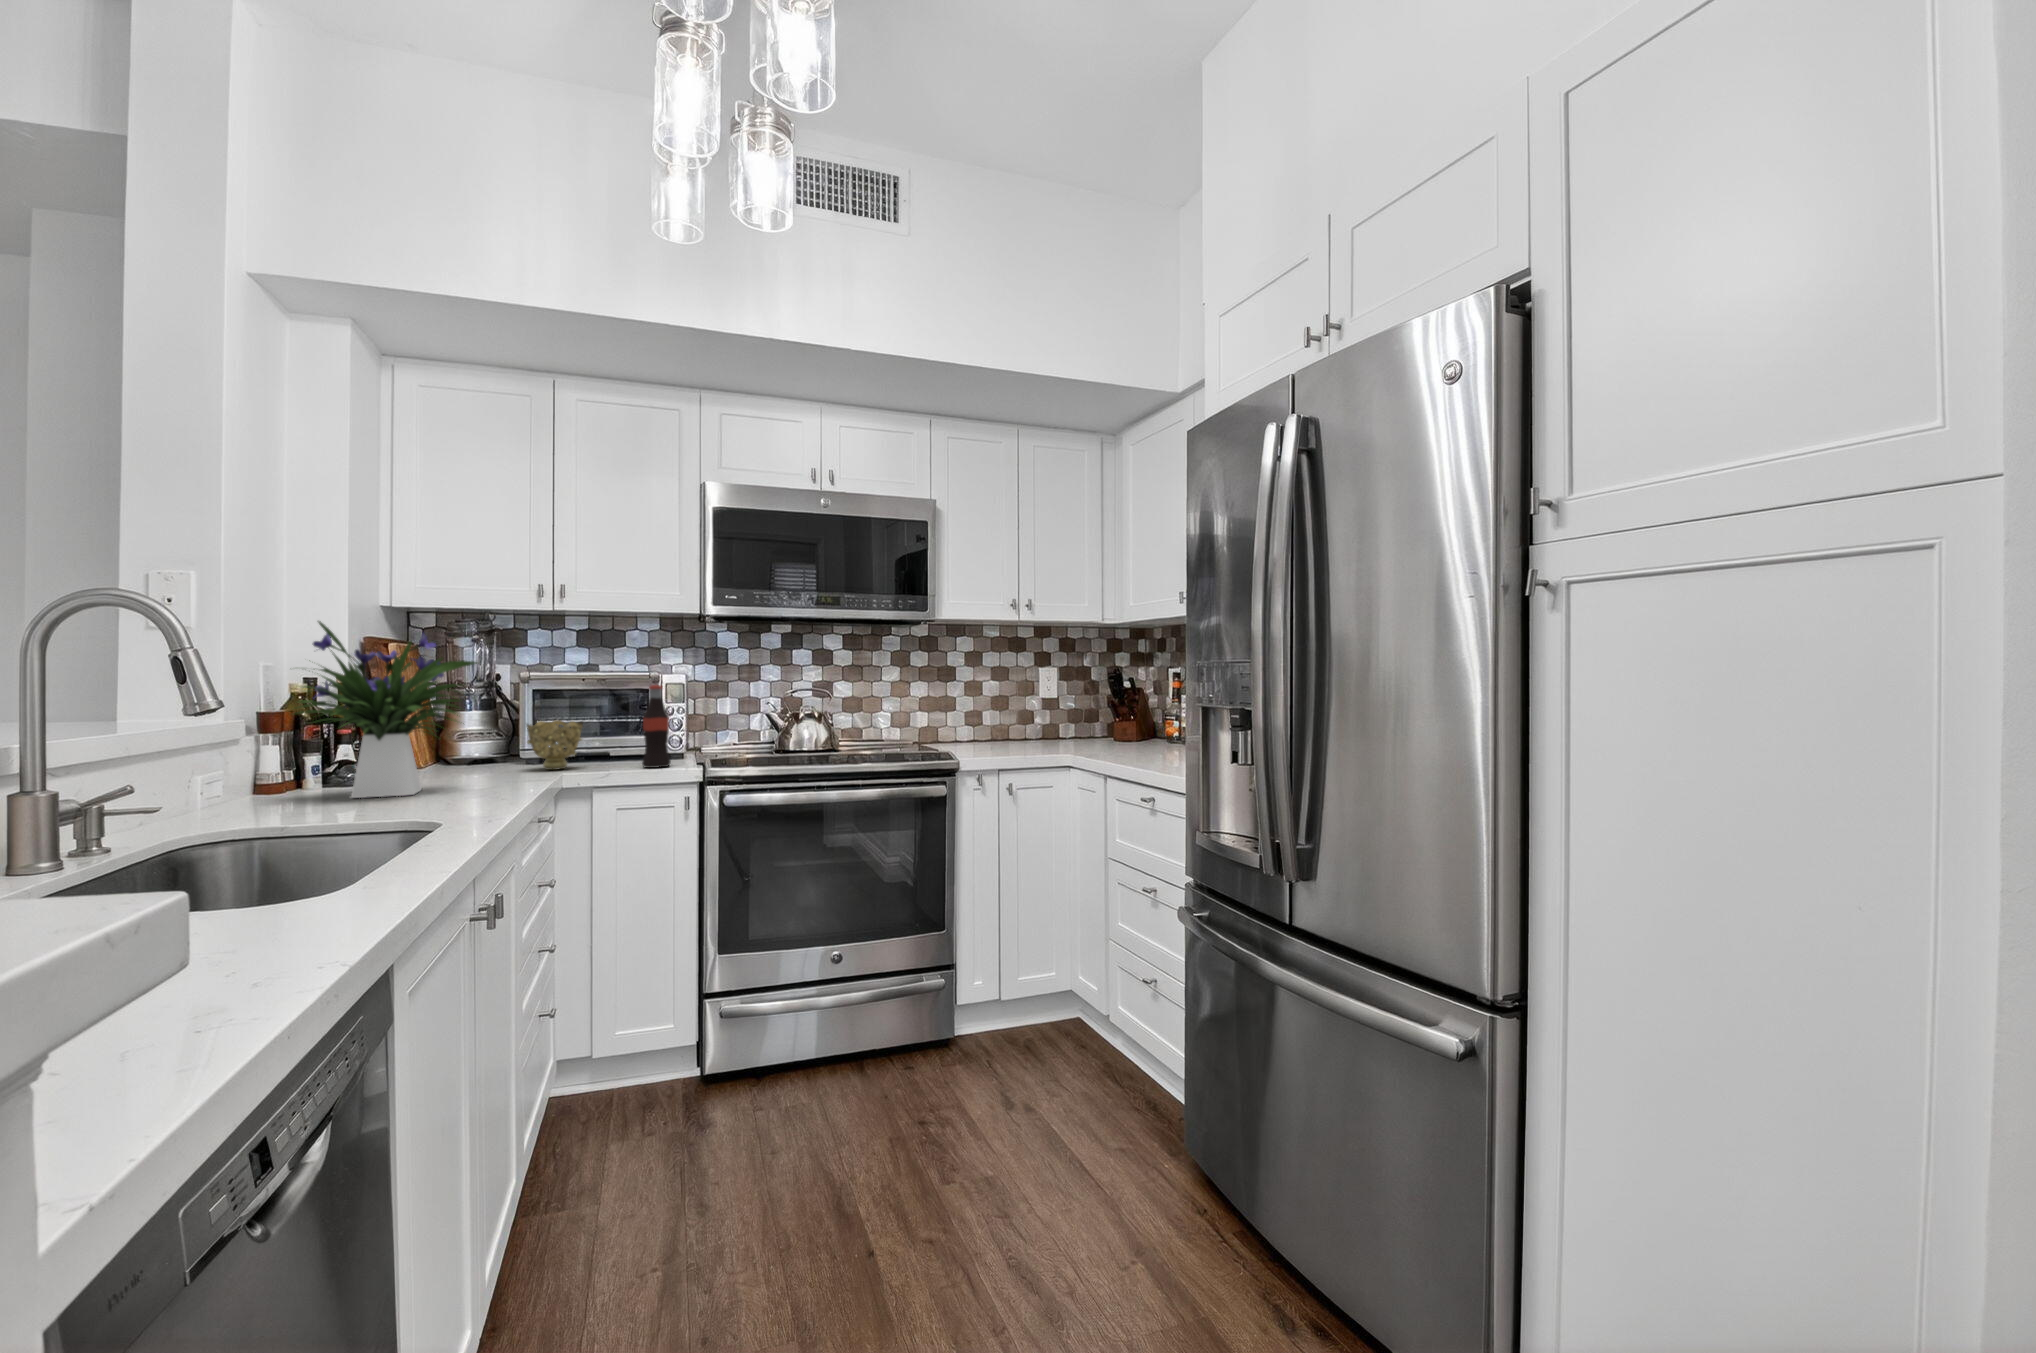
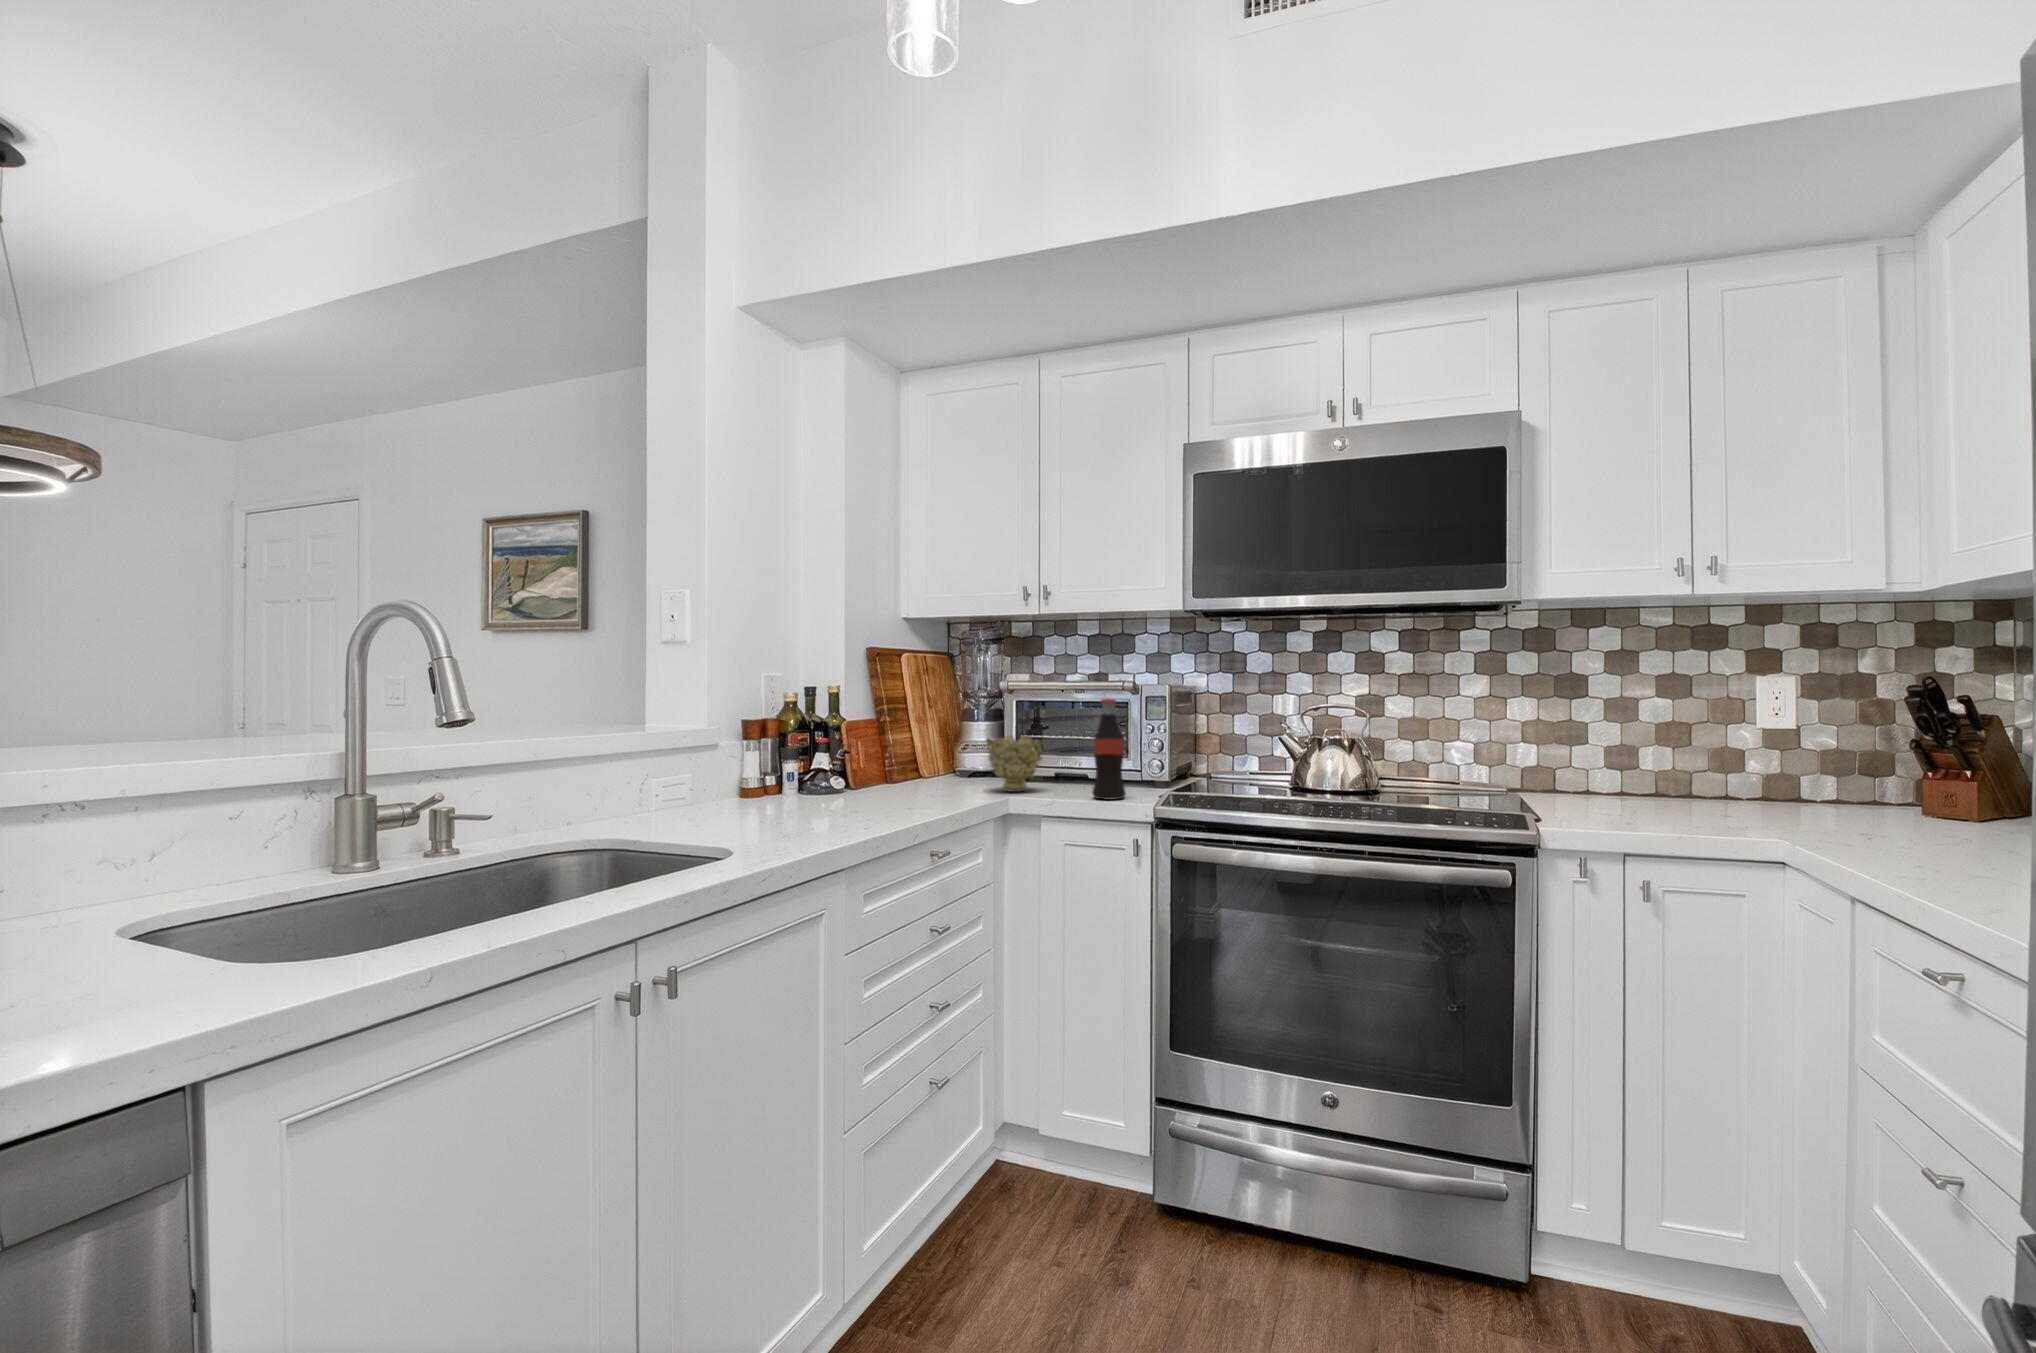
flower arrangement: present [296,621,477,798] -> none [711,632,891,812]

